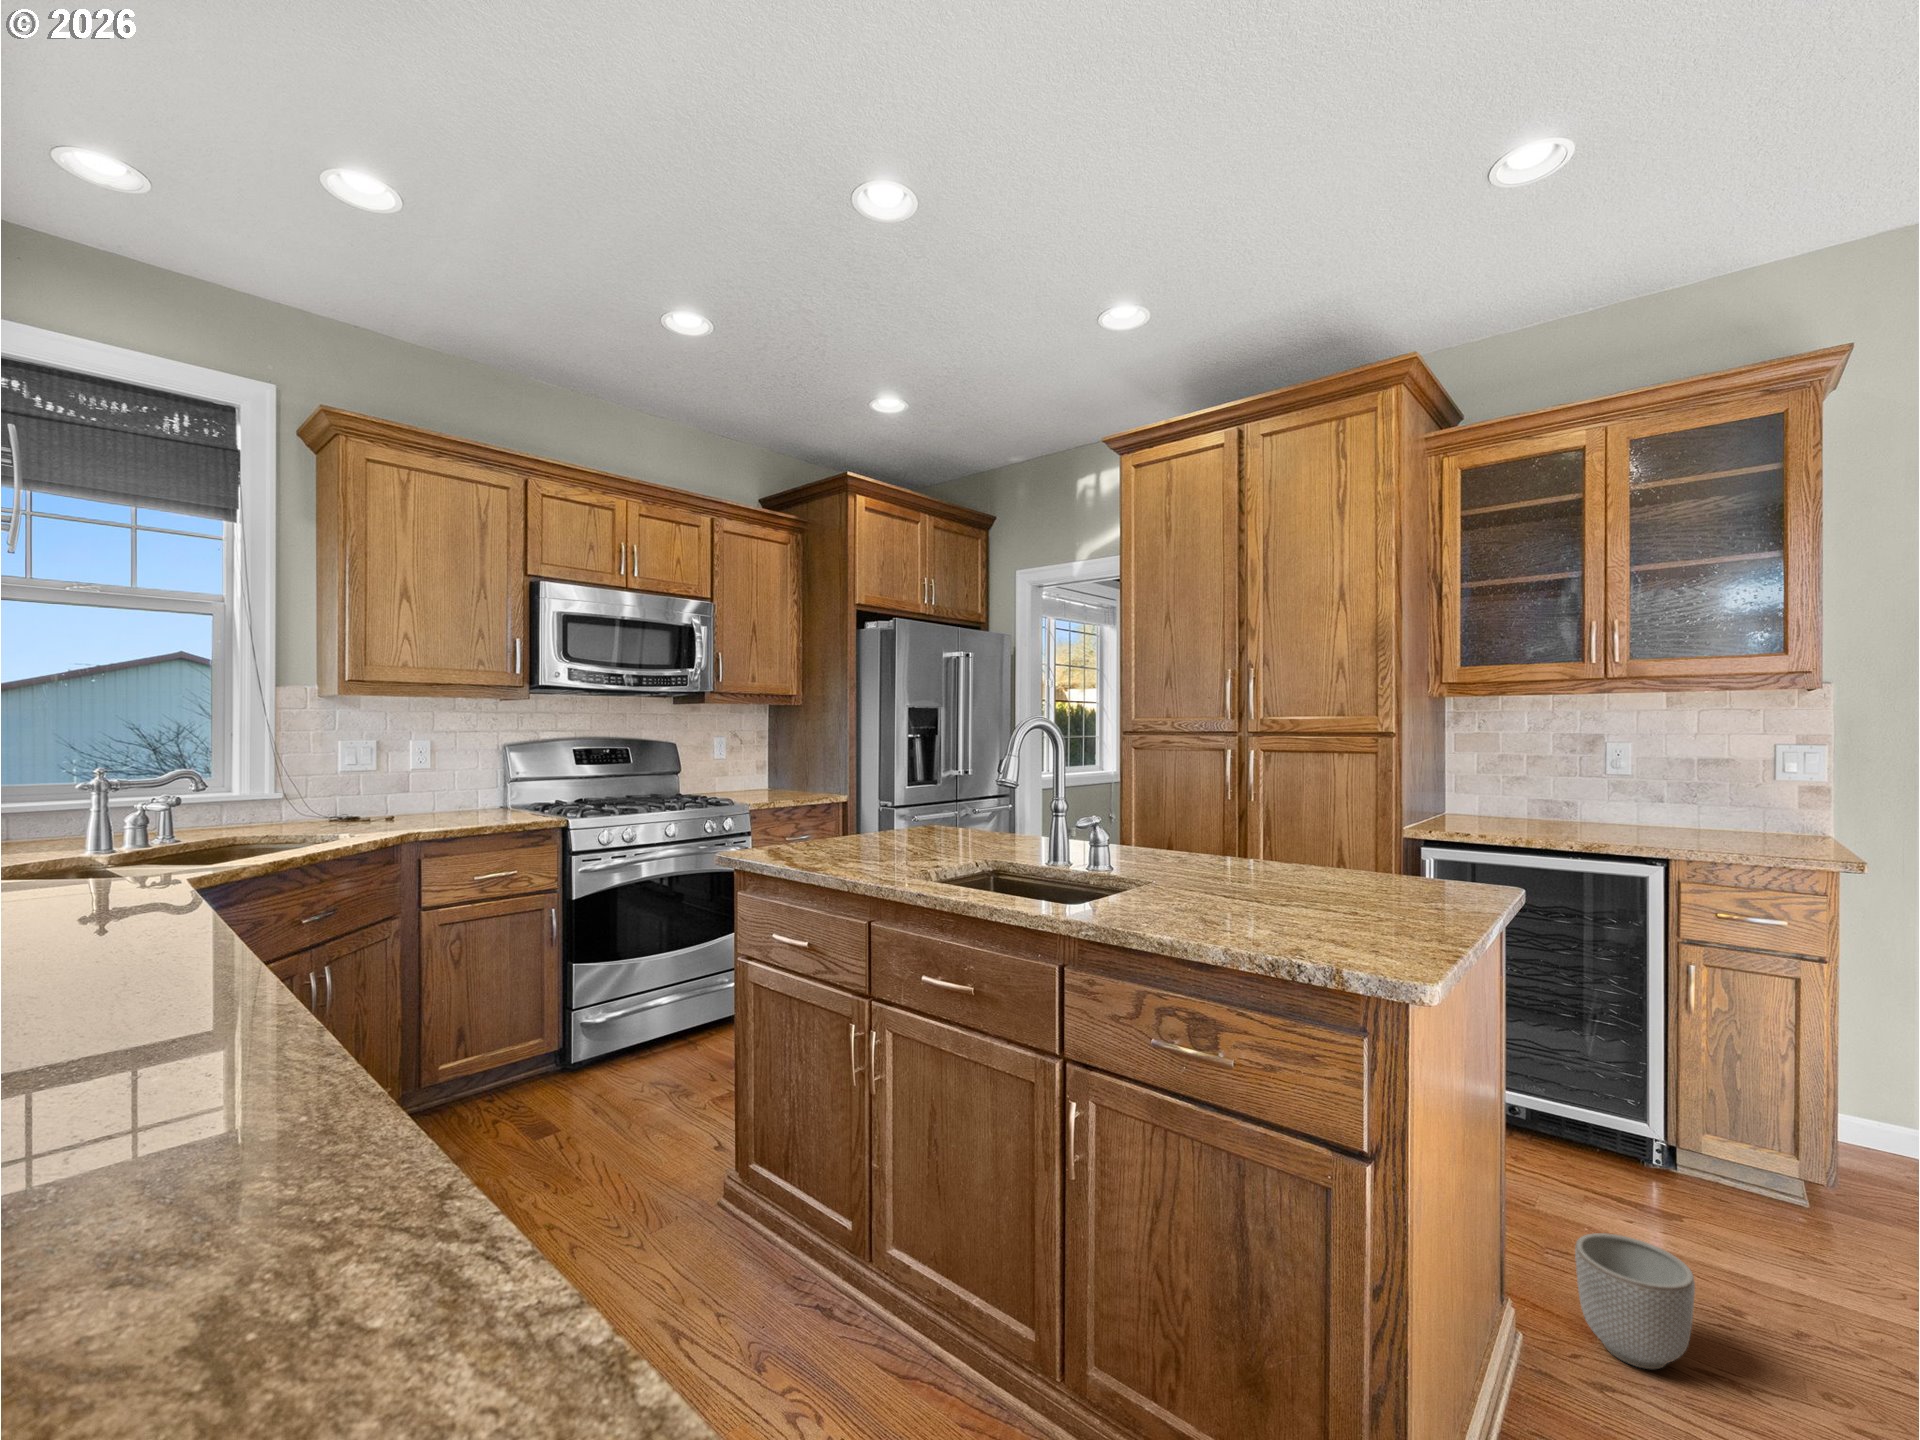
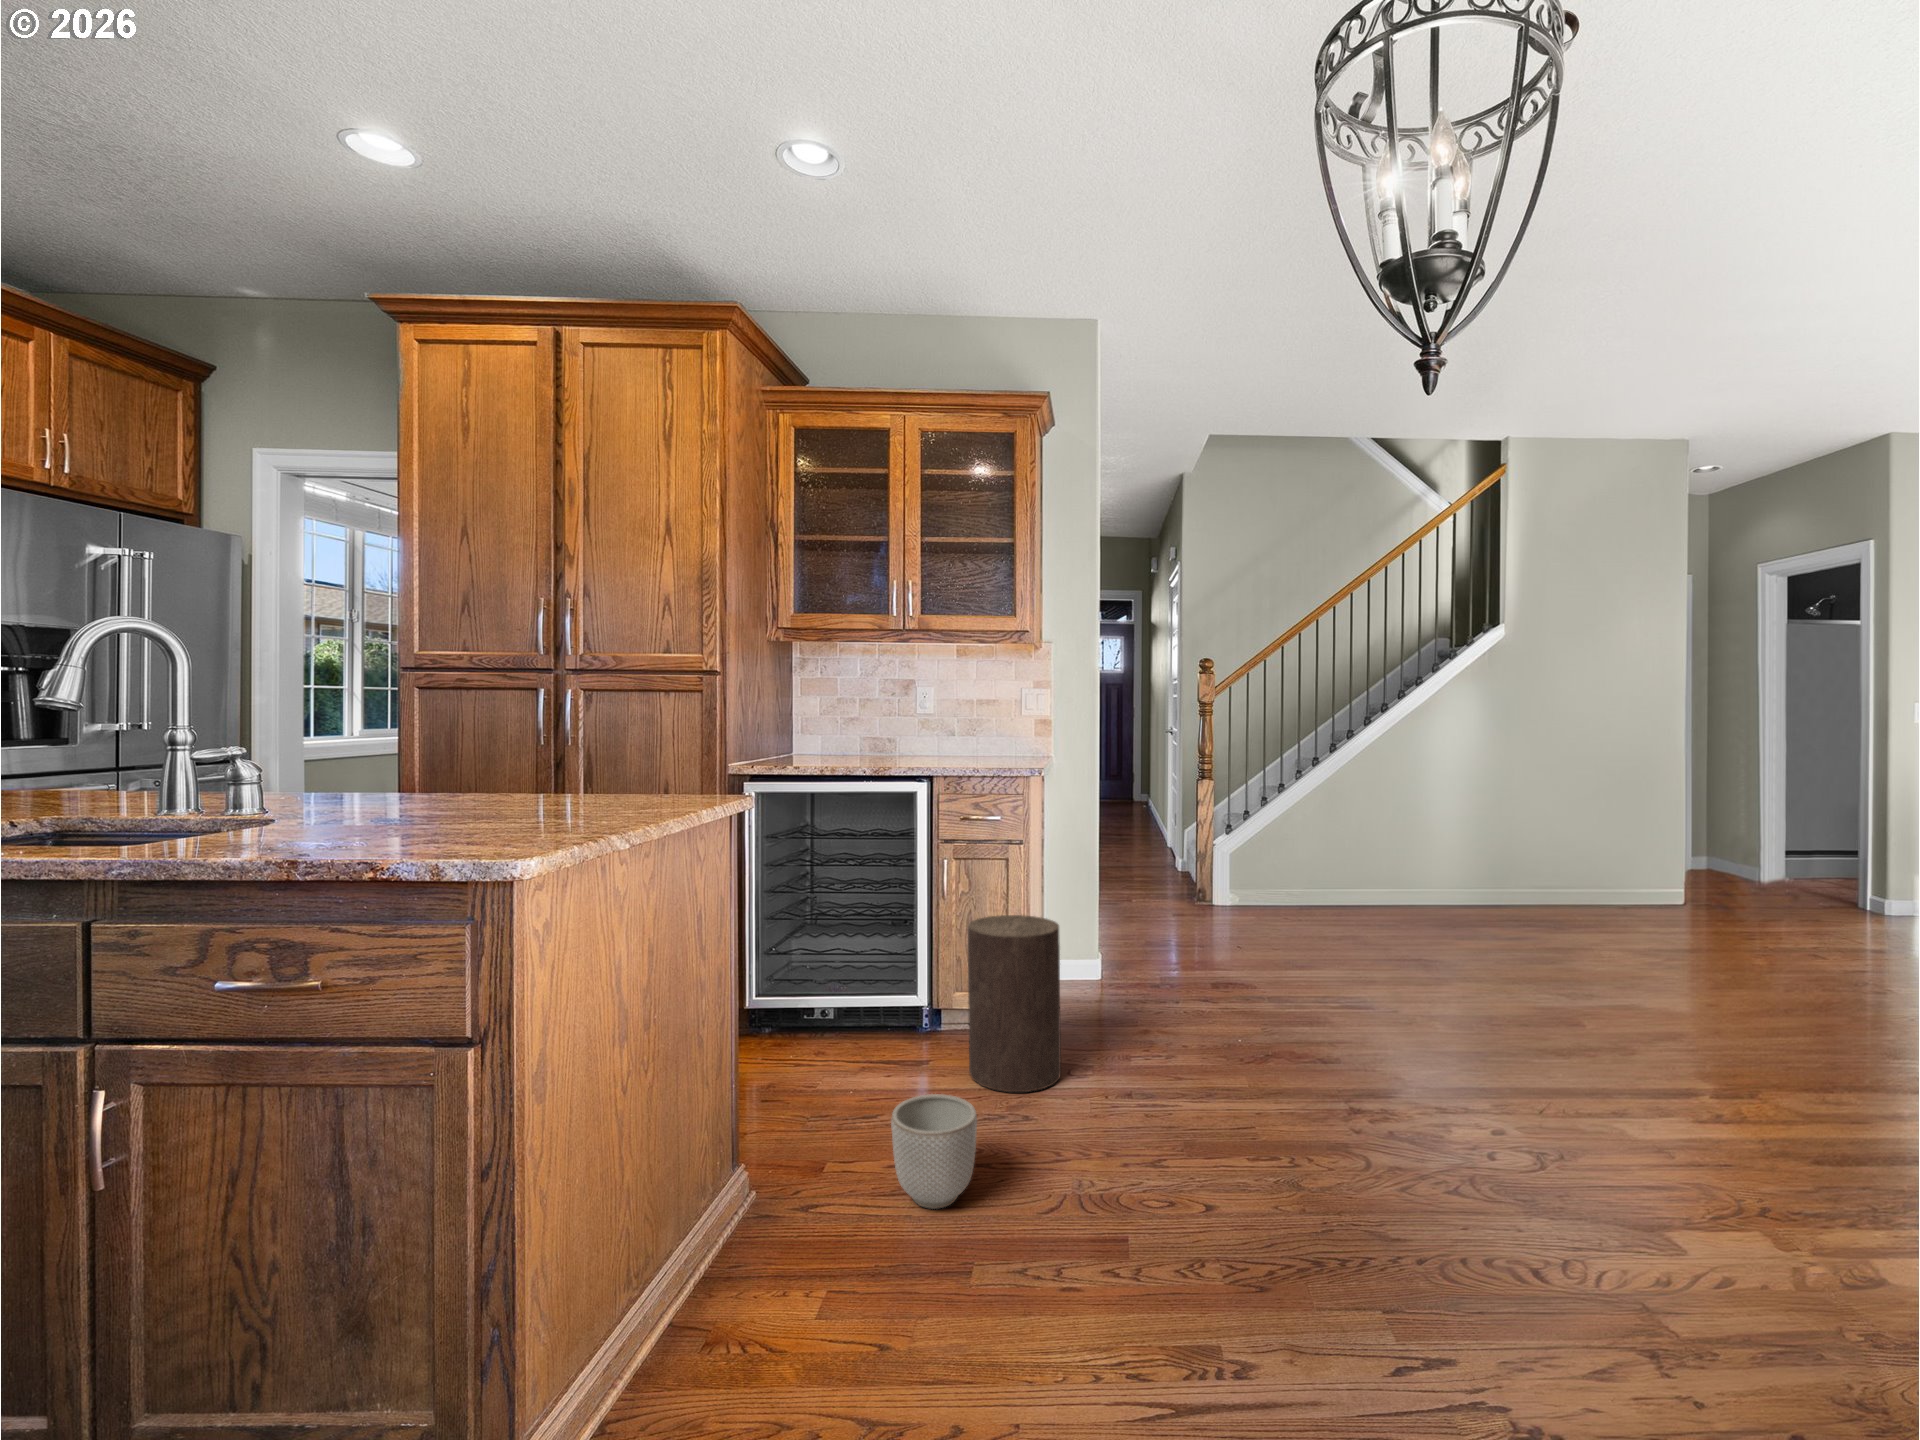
stool: none [1715,1050,1881,1298] -> present [968,915,1061,1092]

